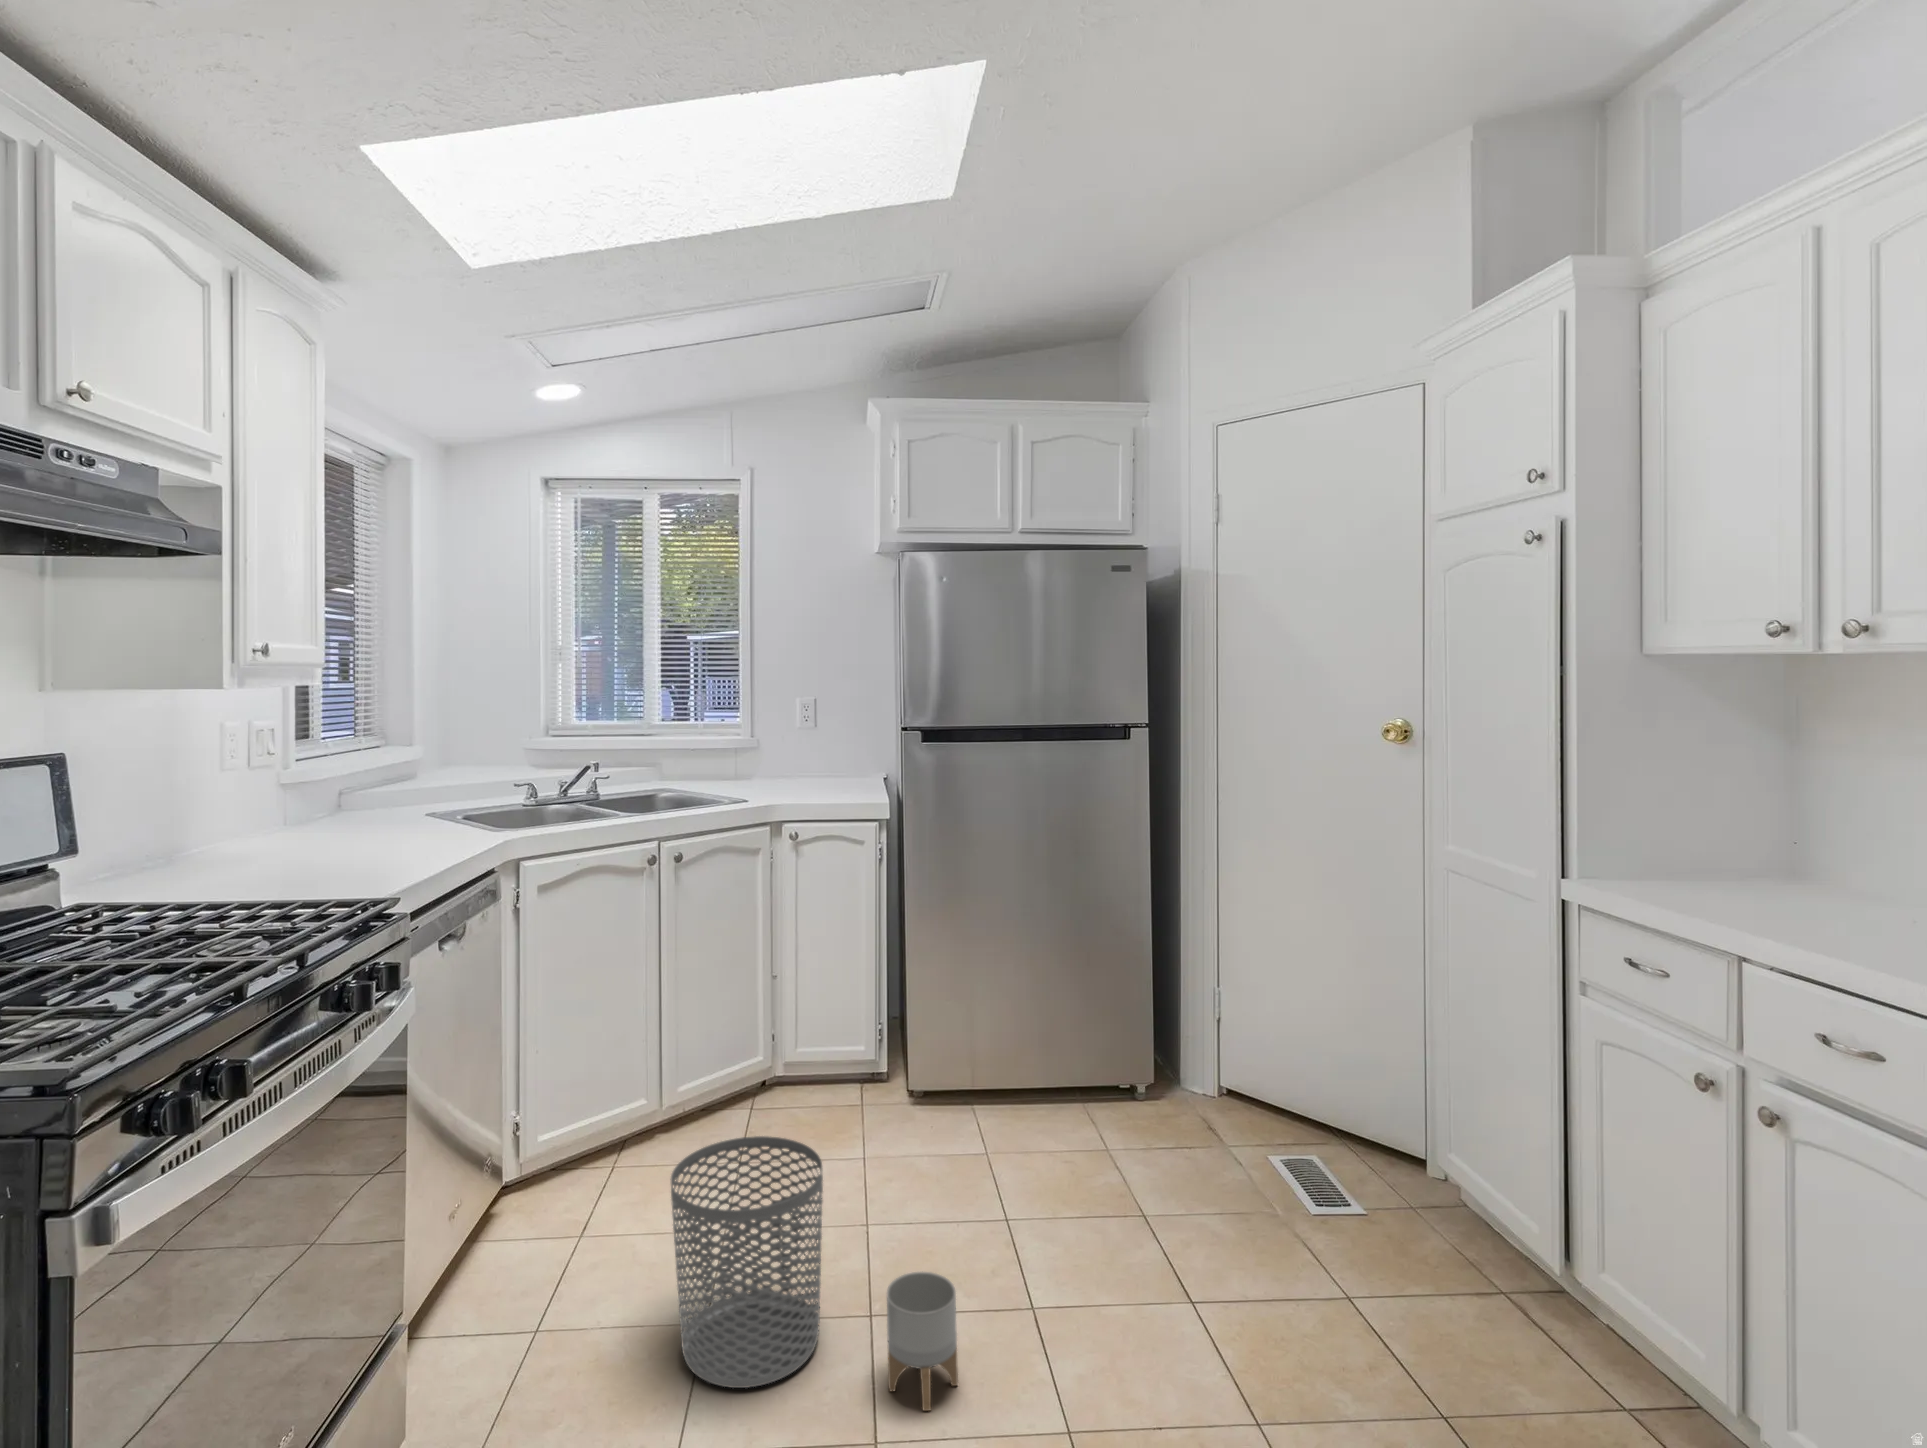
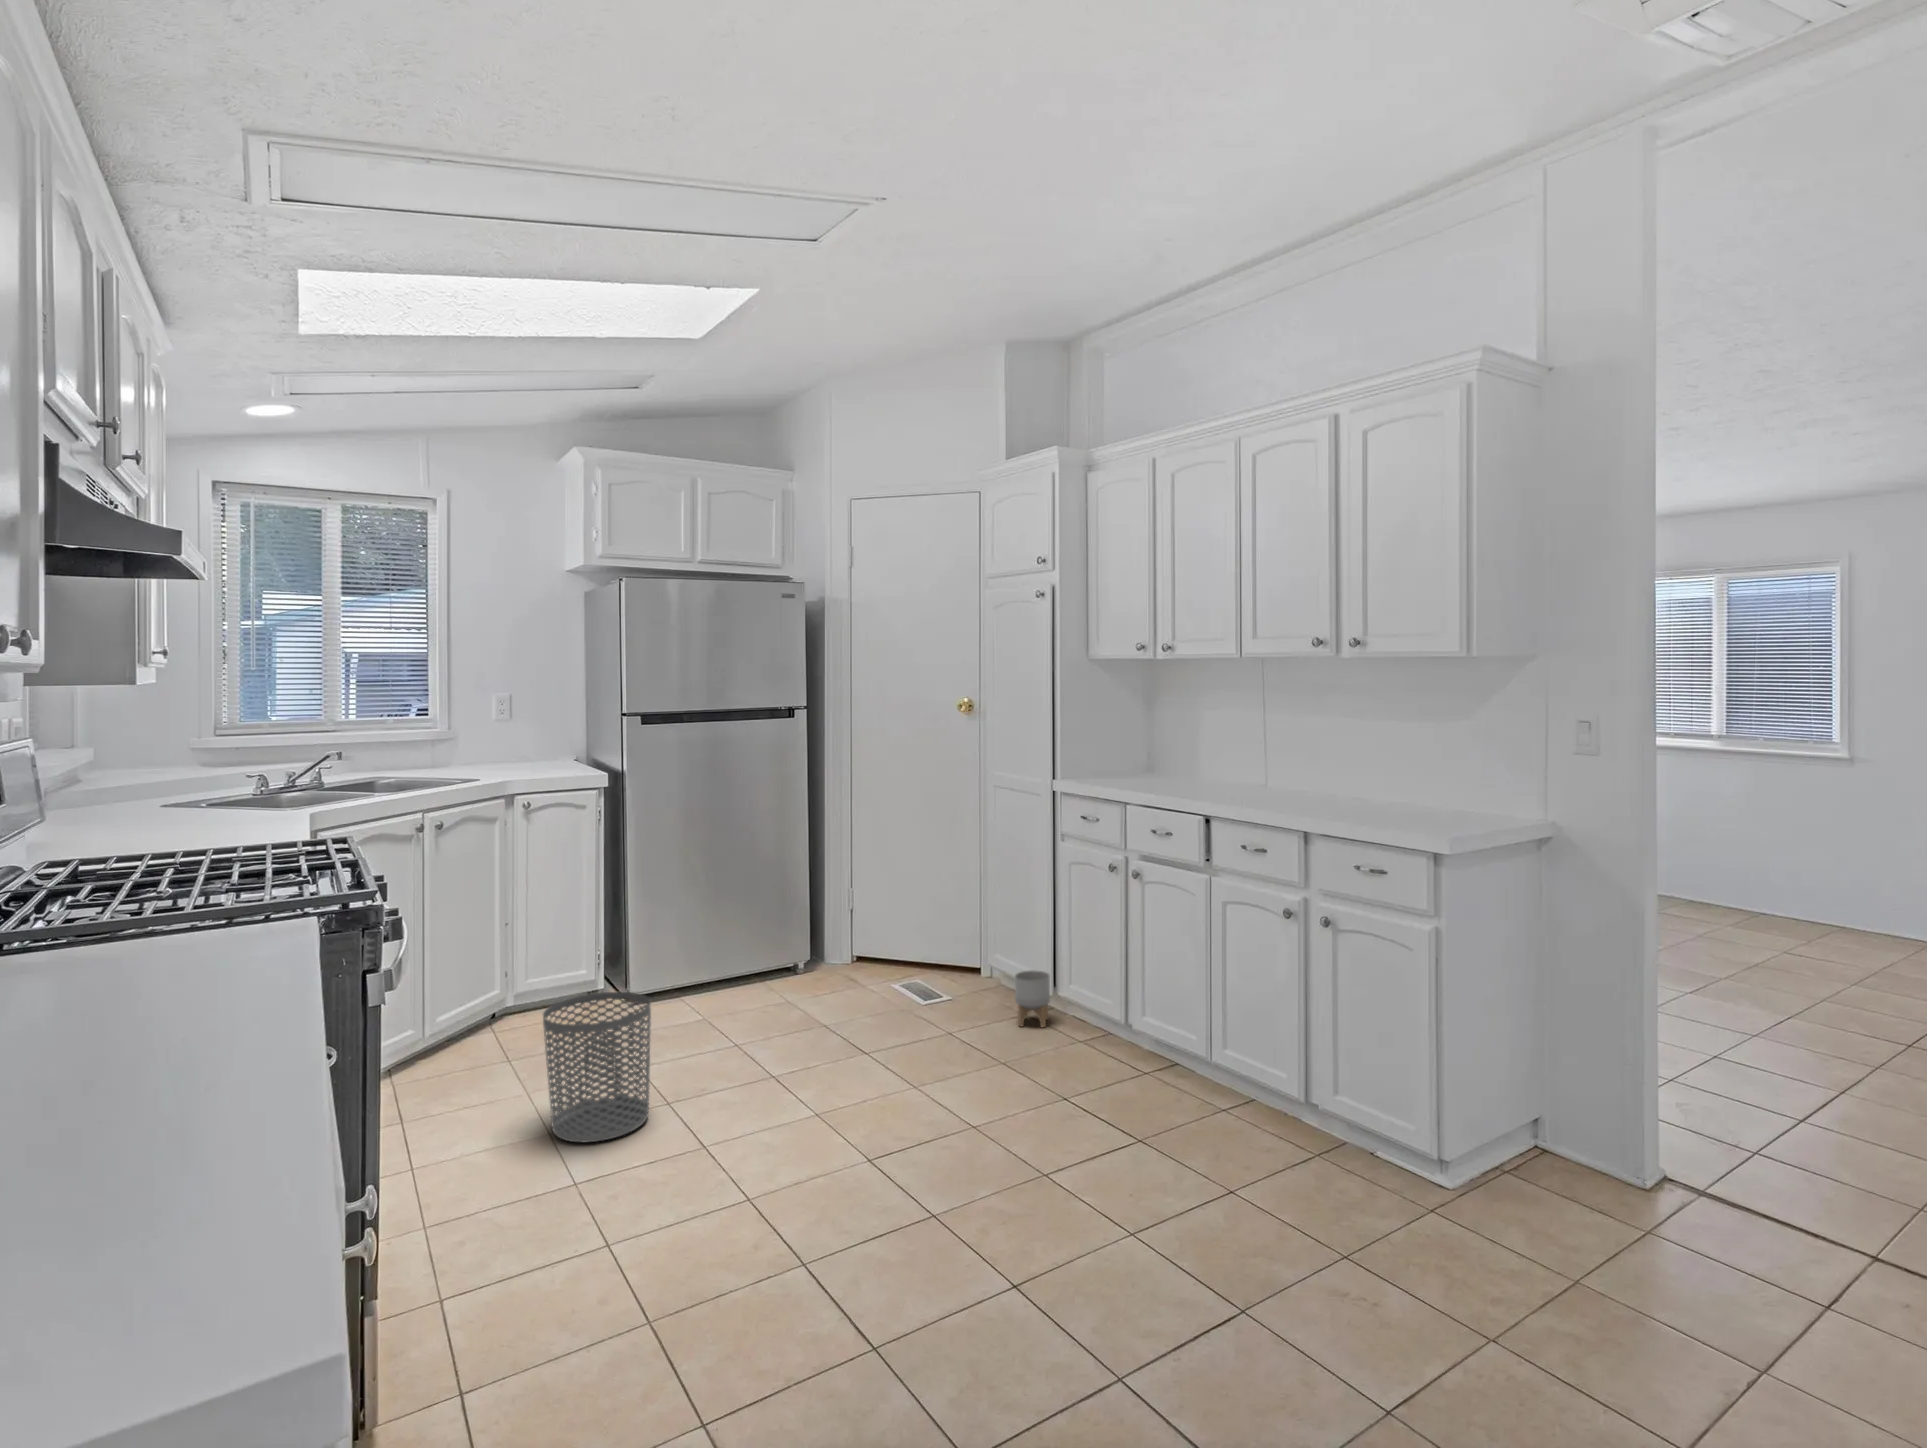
planter: present [887,1272,958,1411] -> present [1015,970,1050,1027]

